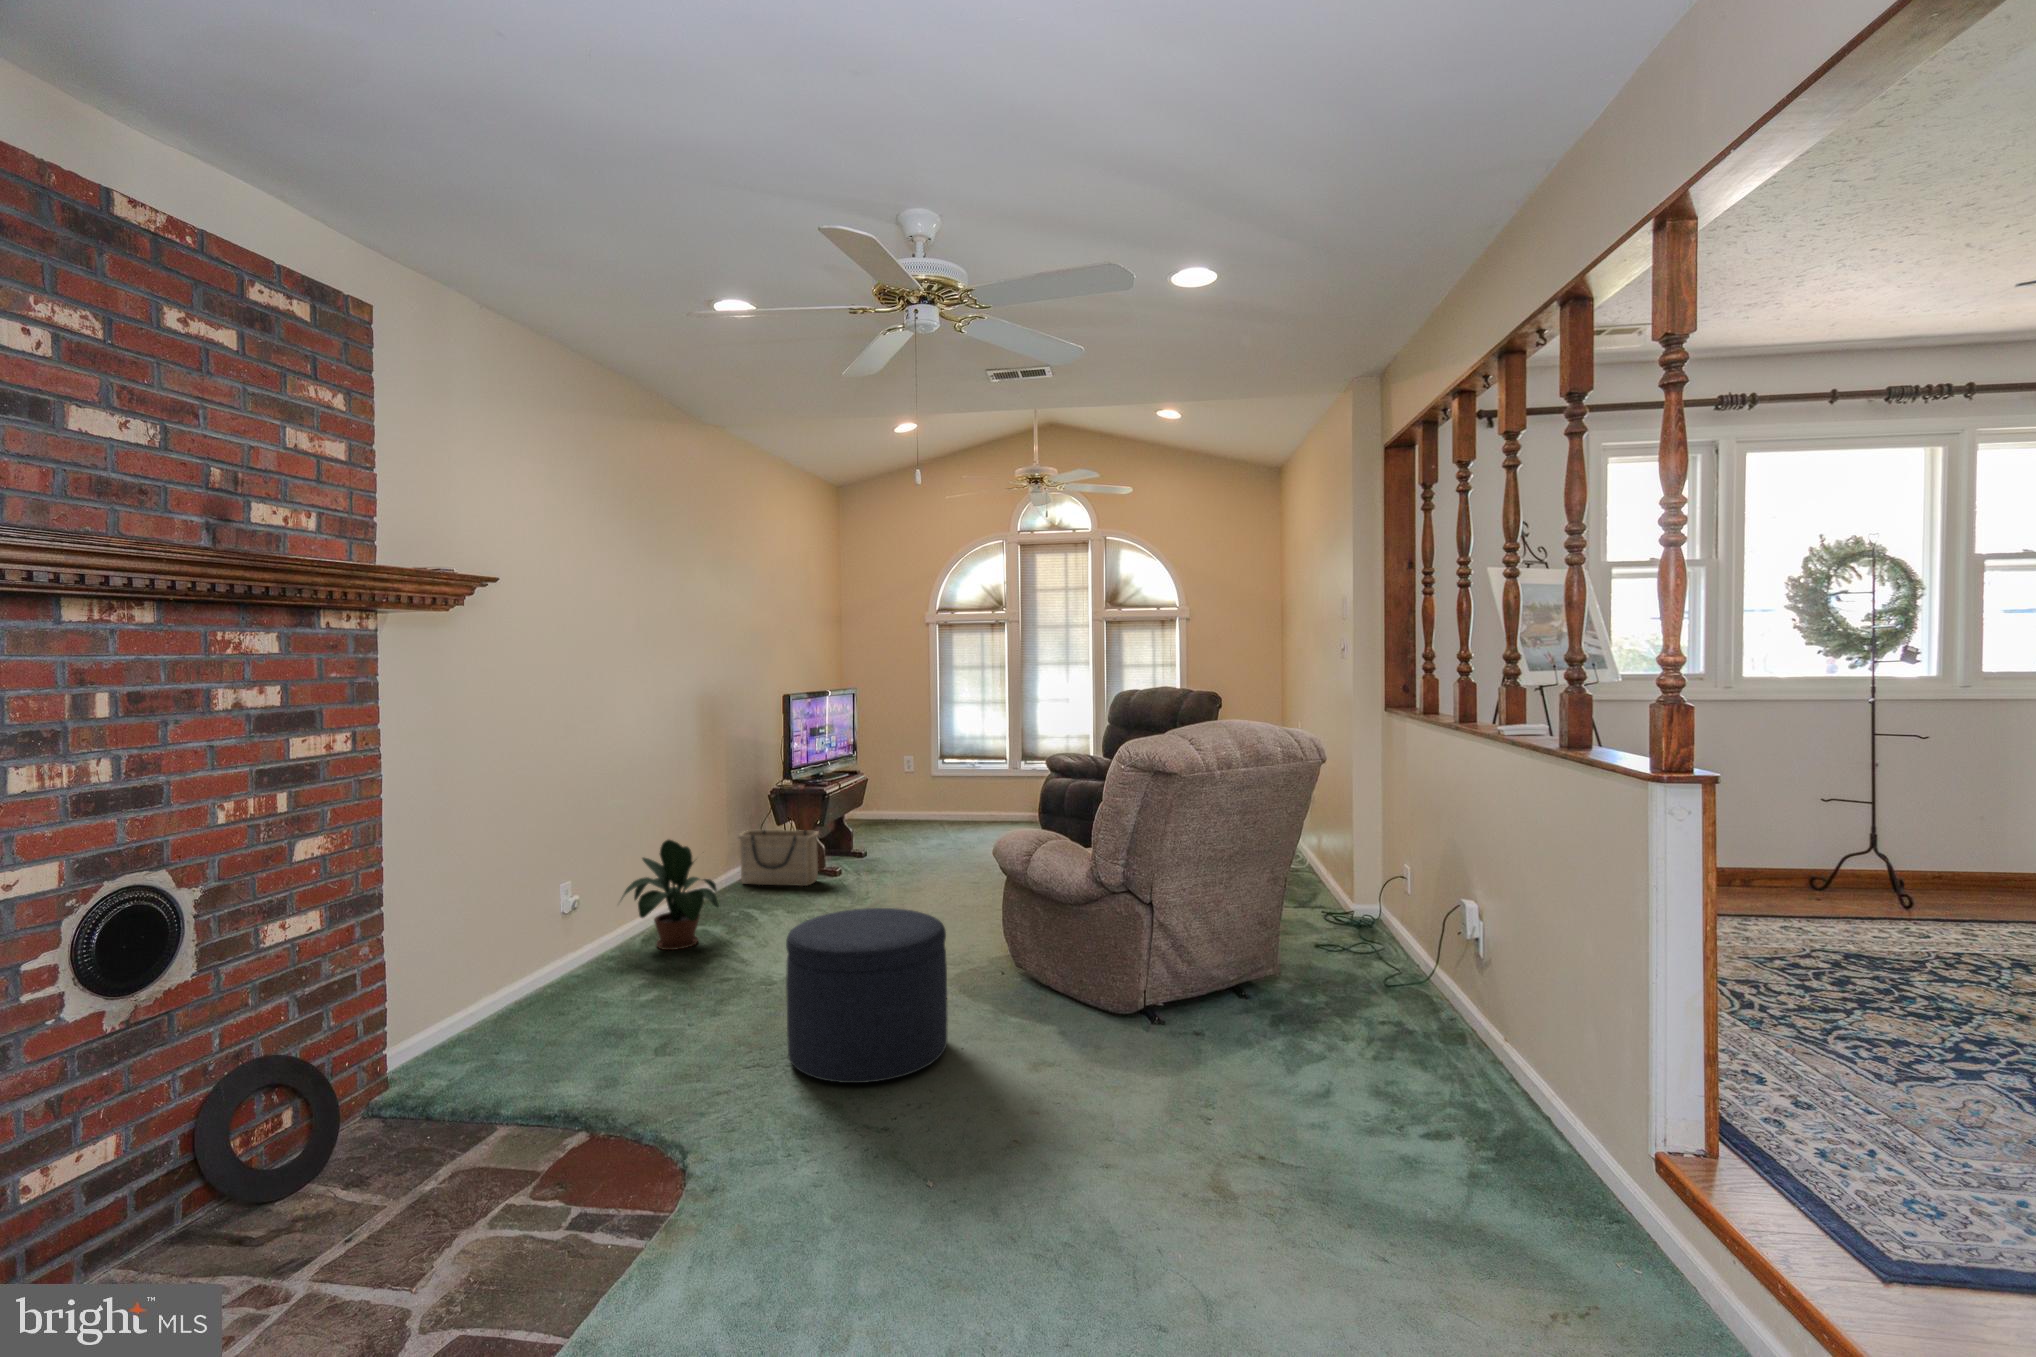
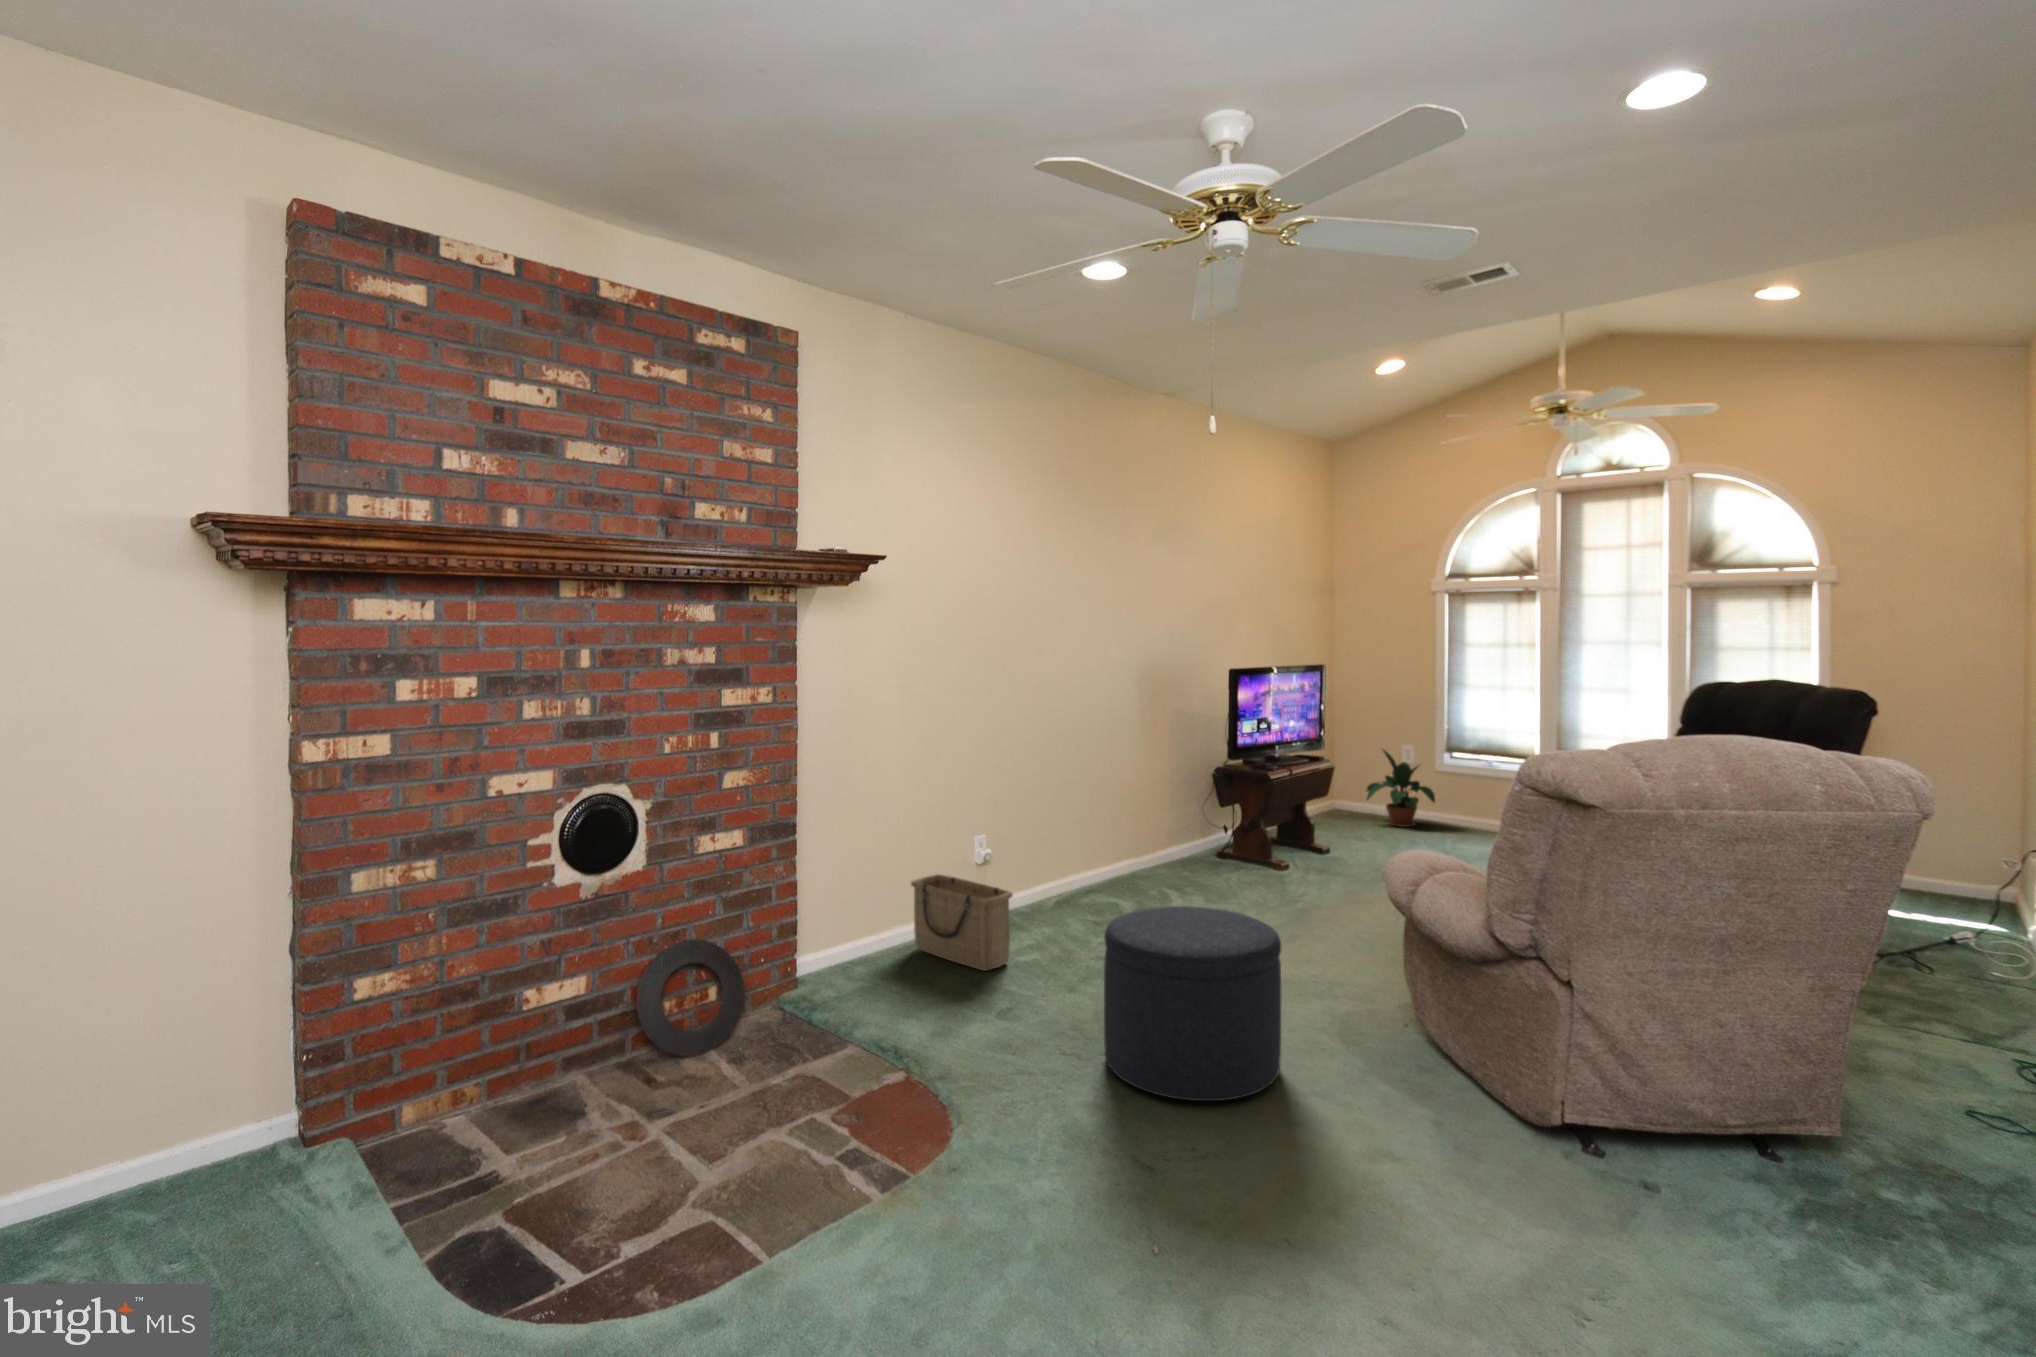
basket: present [738,830,819,886] -> present [911,874,1013,971]
potted plant: present [621,840,719,950] -> present [1367,750,1435,827]

